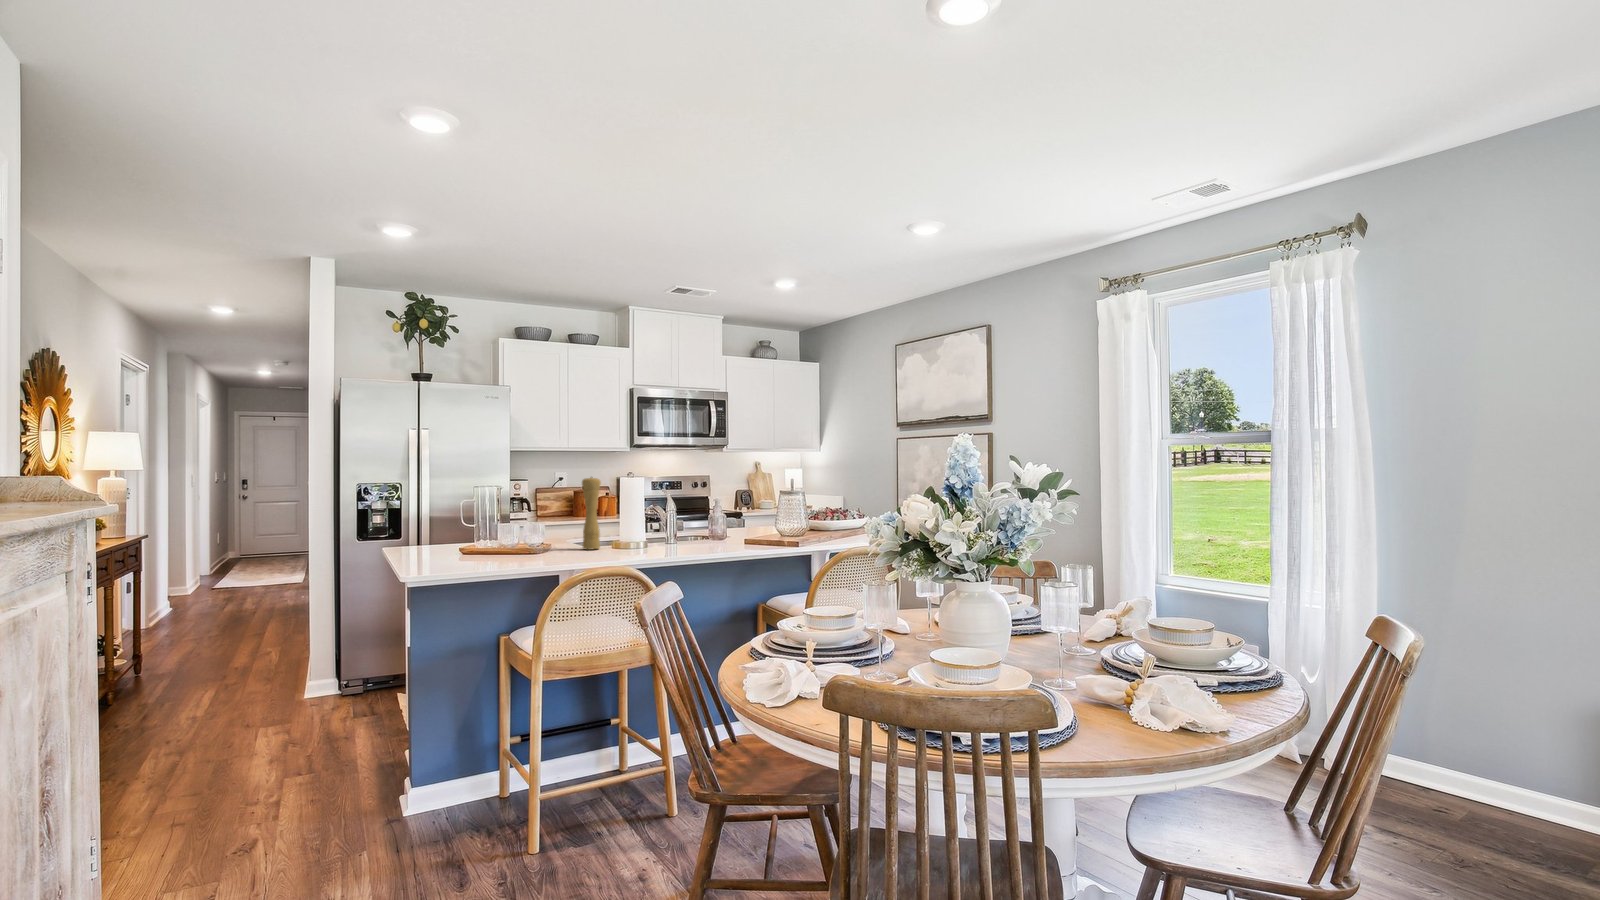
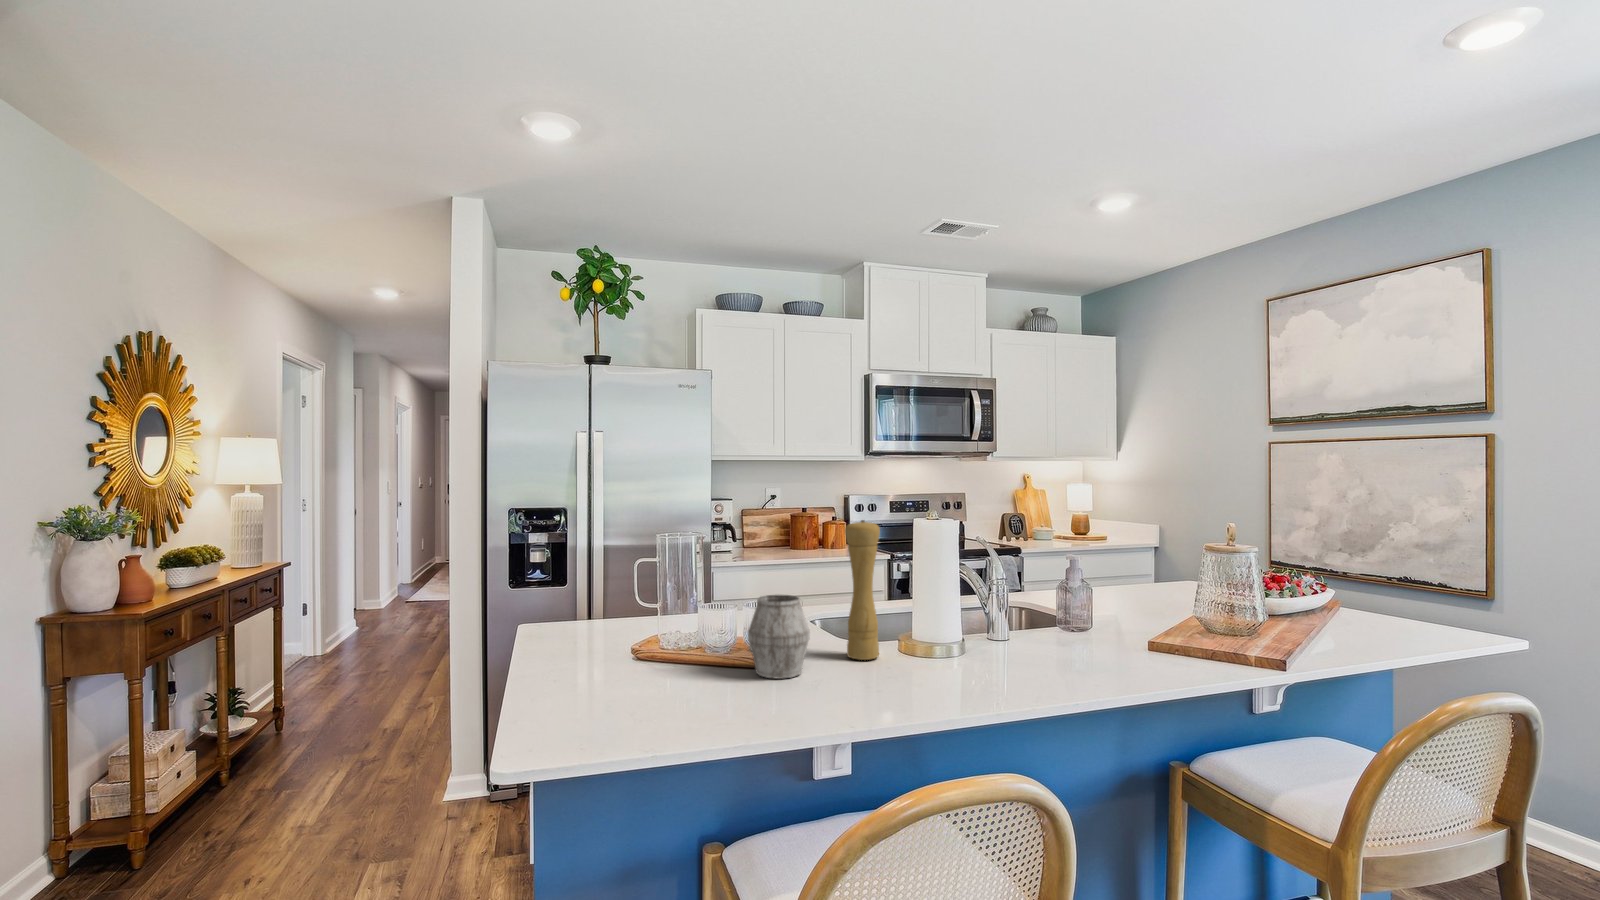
mug: none [526,515,560,555] -> present [748,595,810,679]

